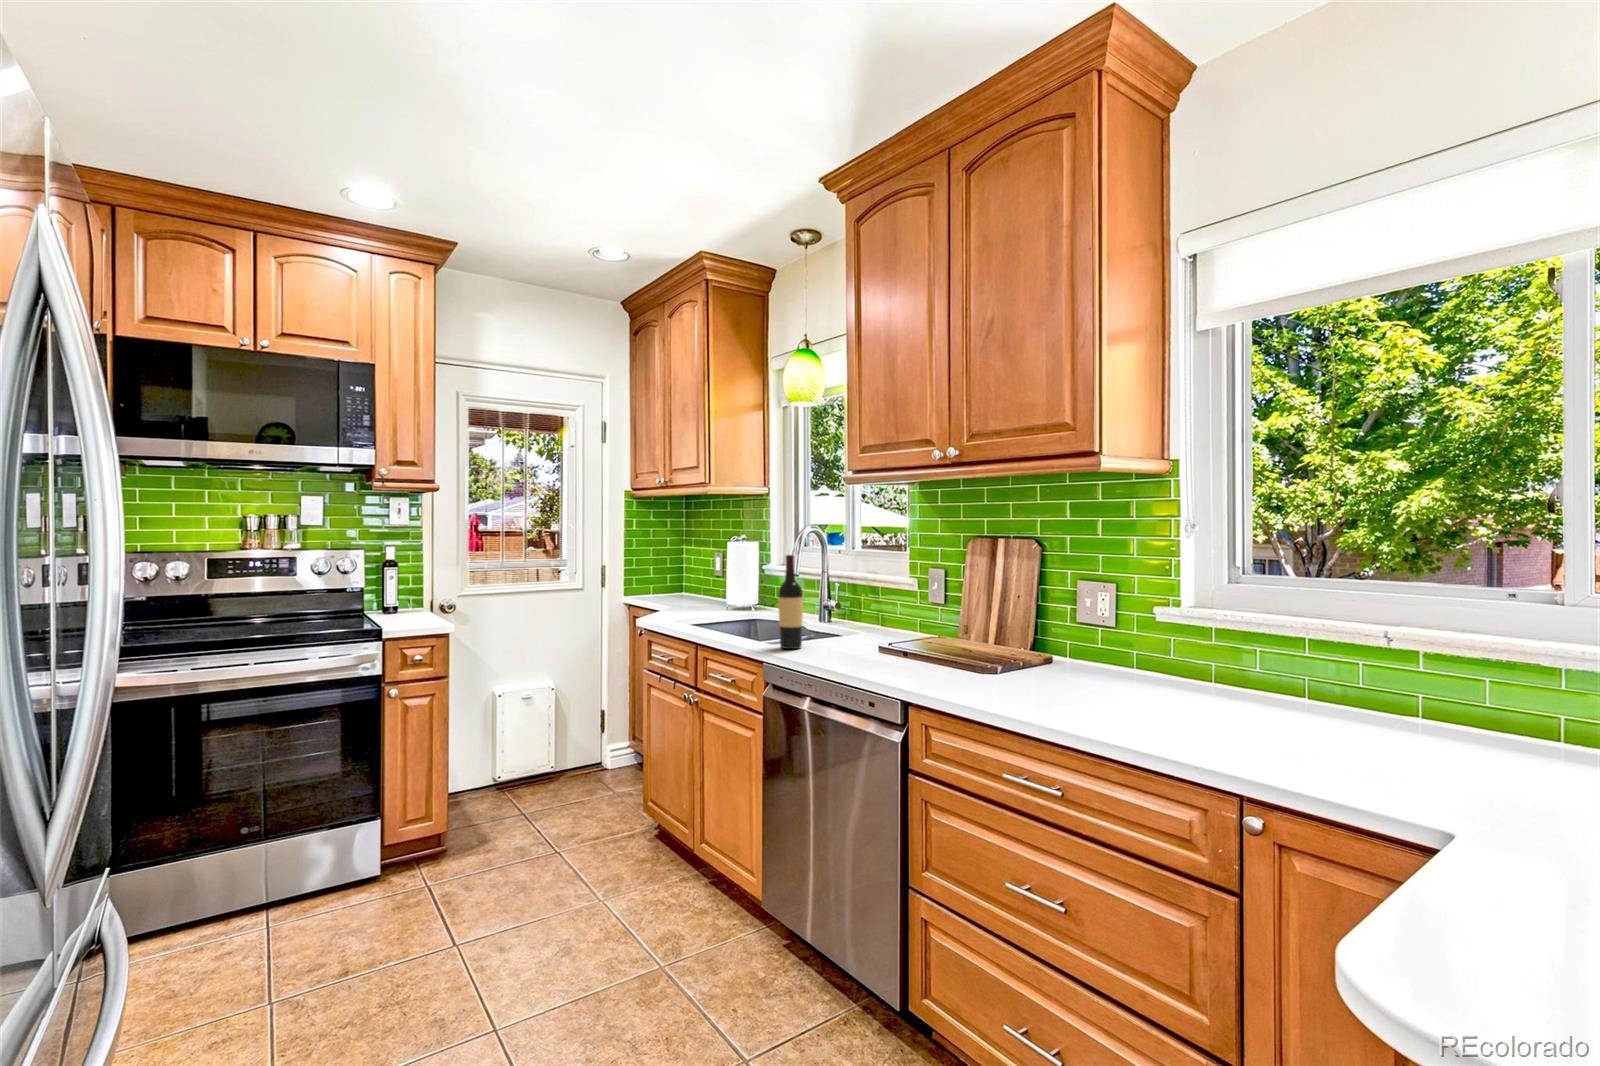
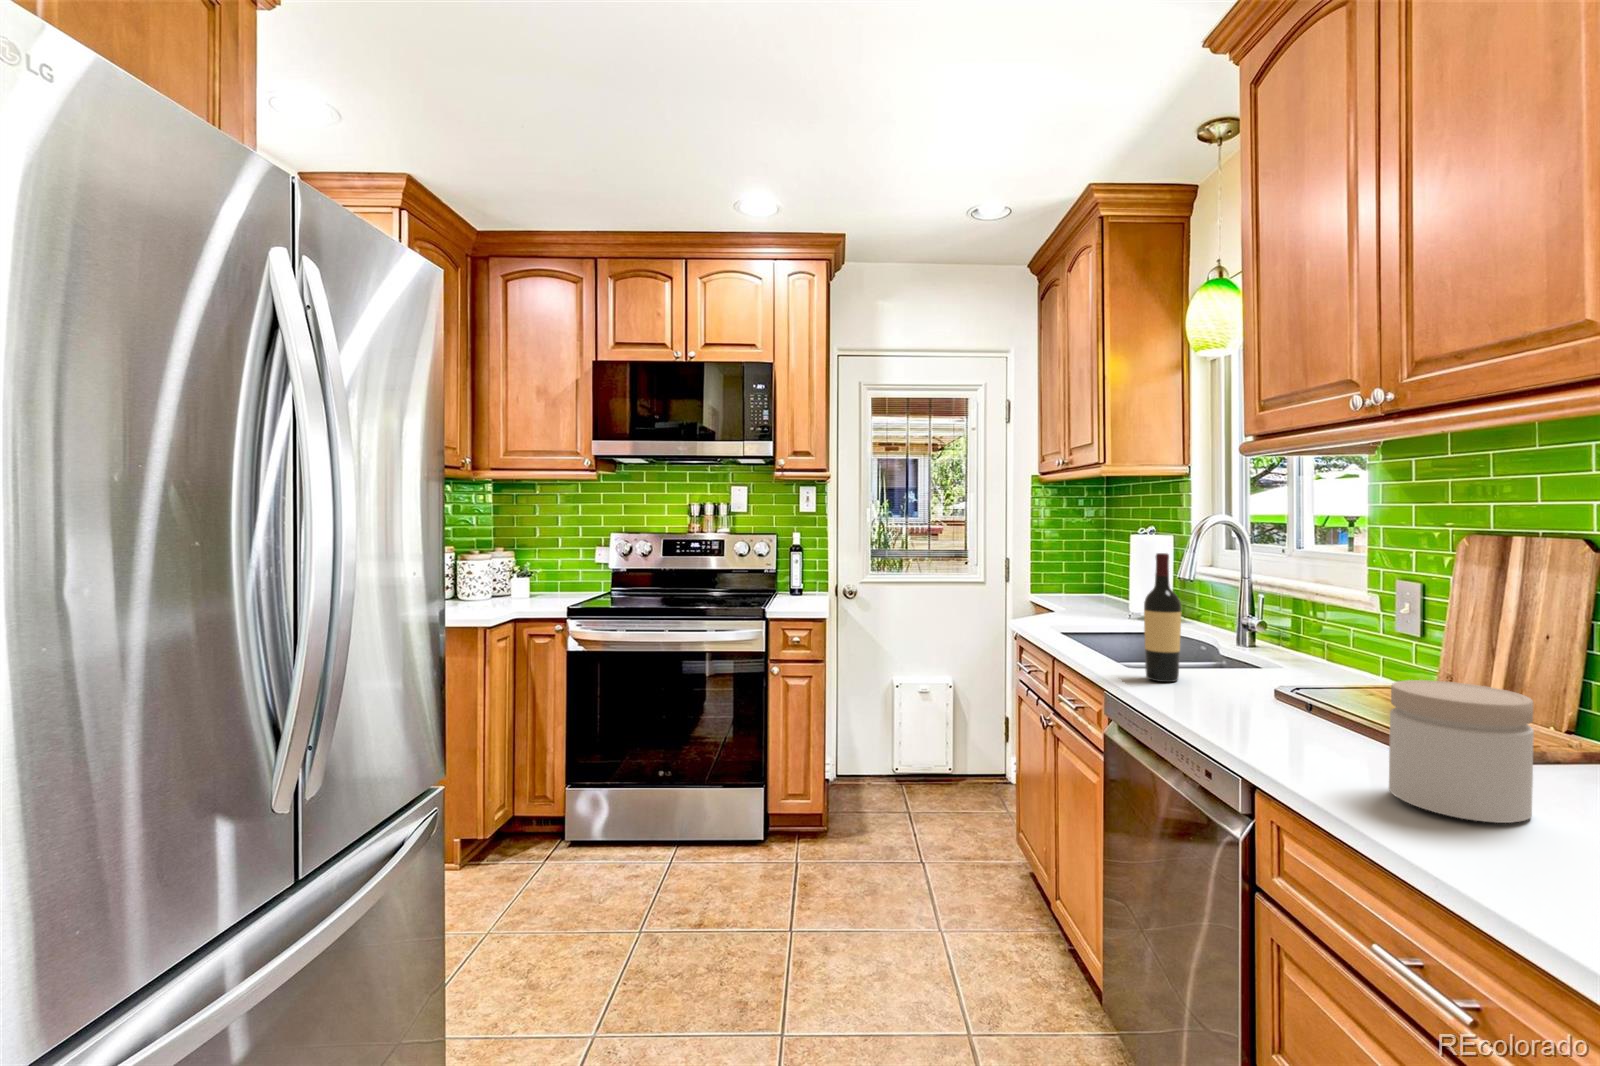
jar: none [962,620,1023,692] -> present [1389,680,1534,823]

